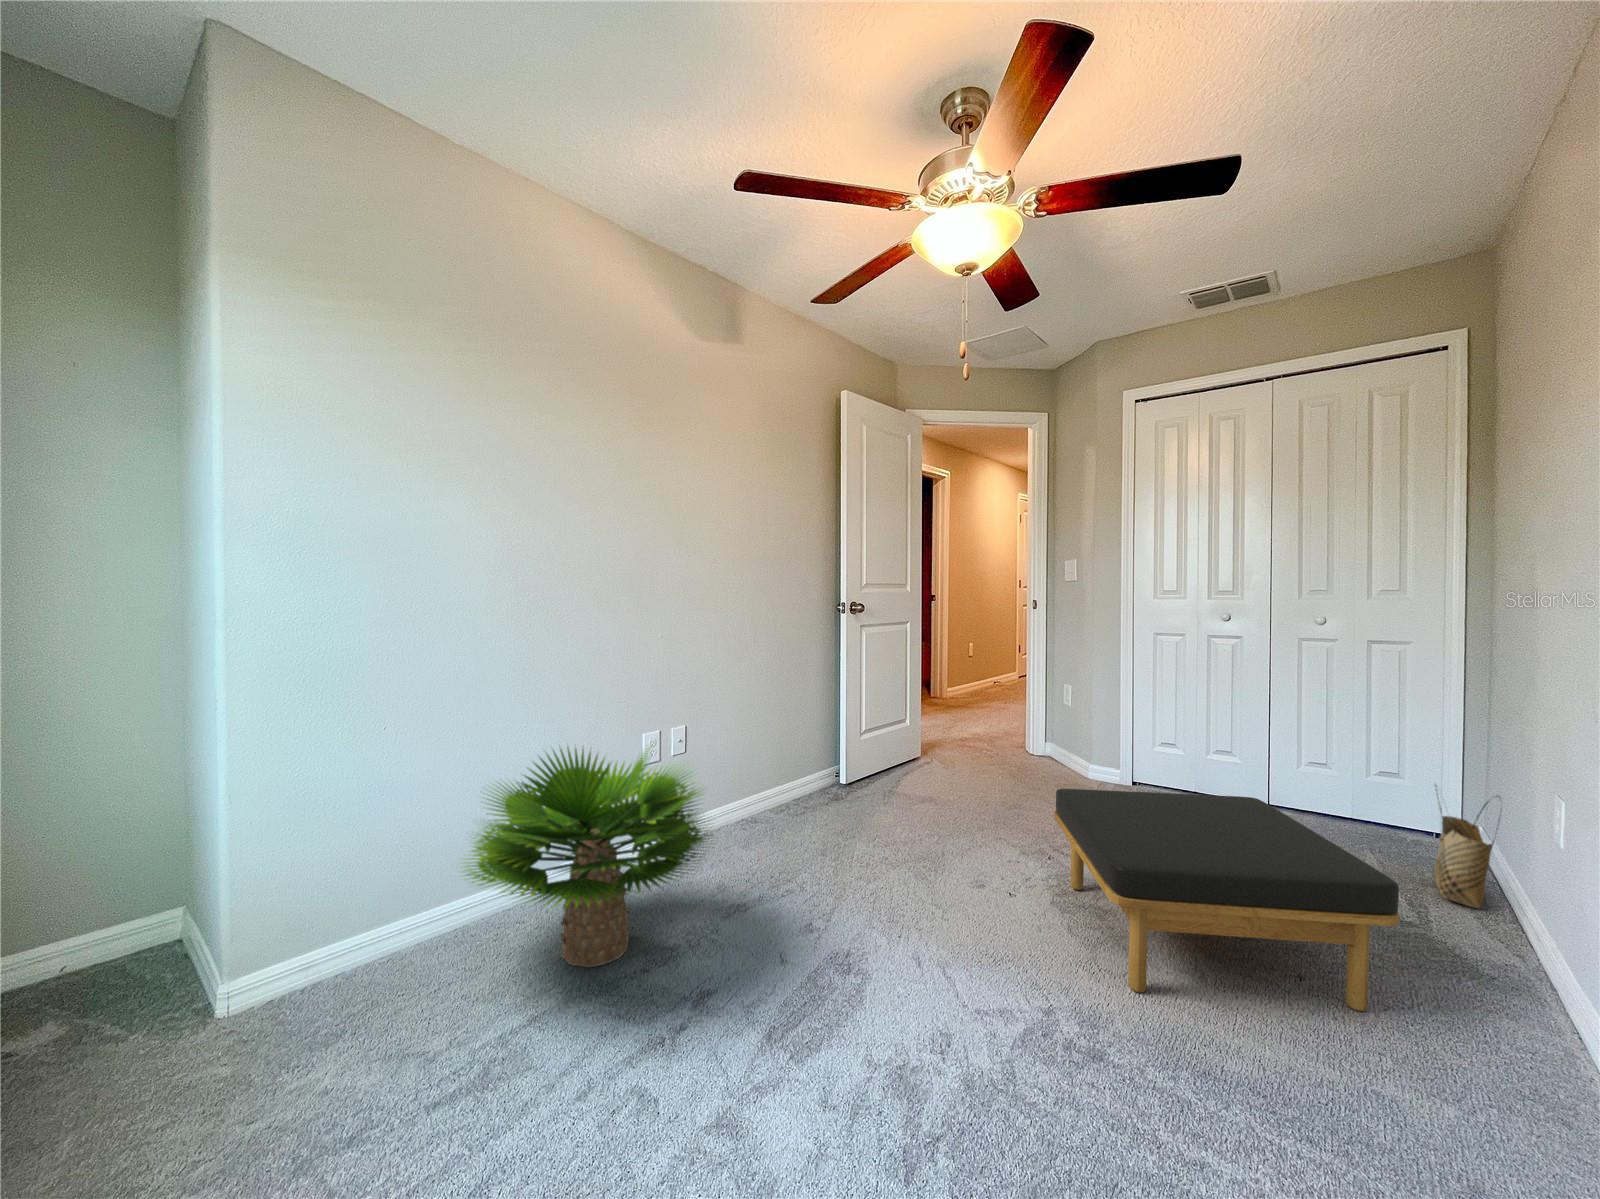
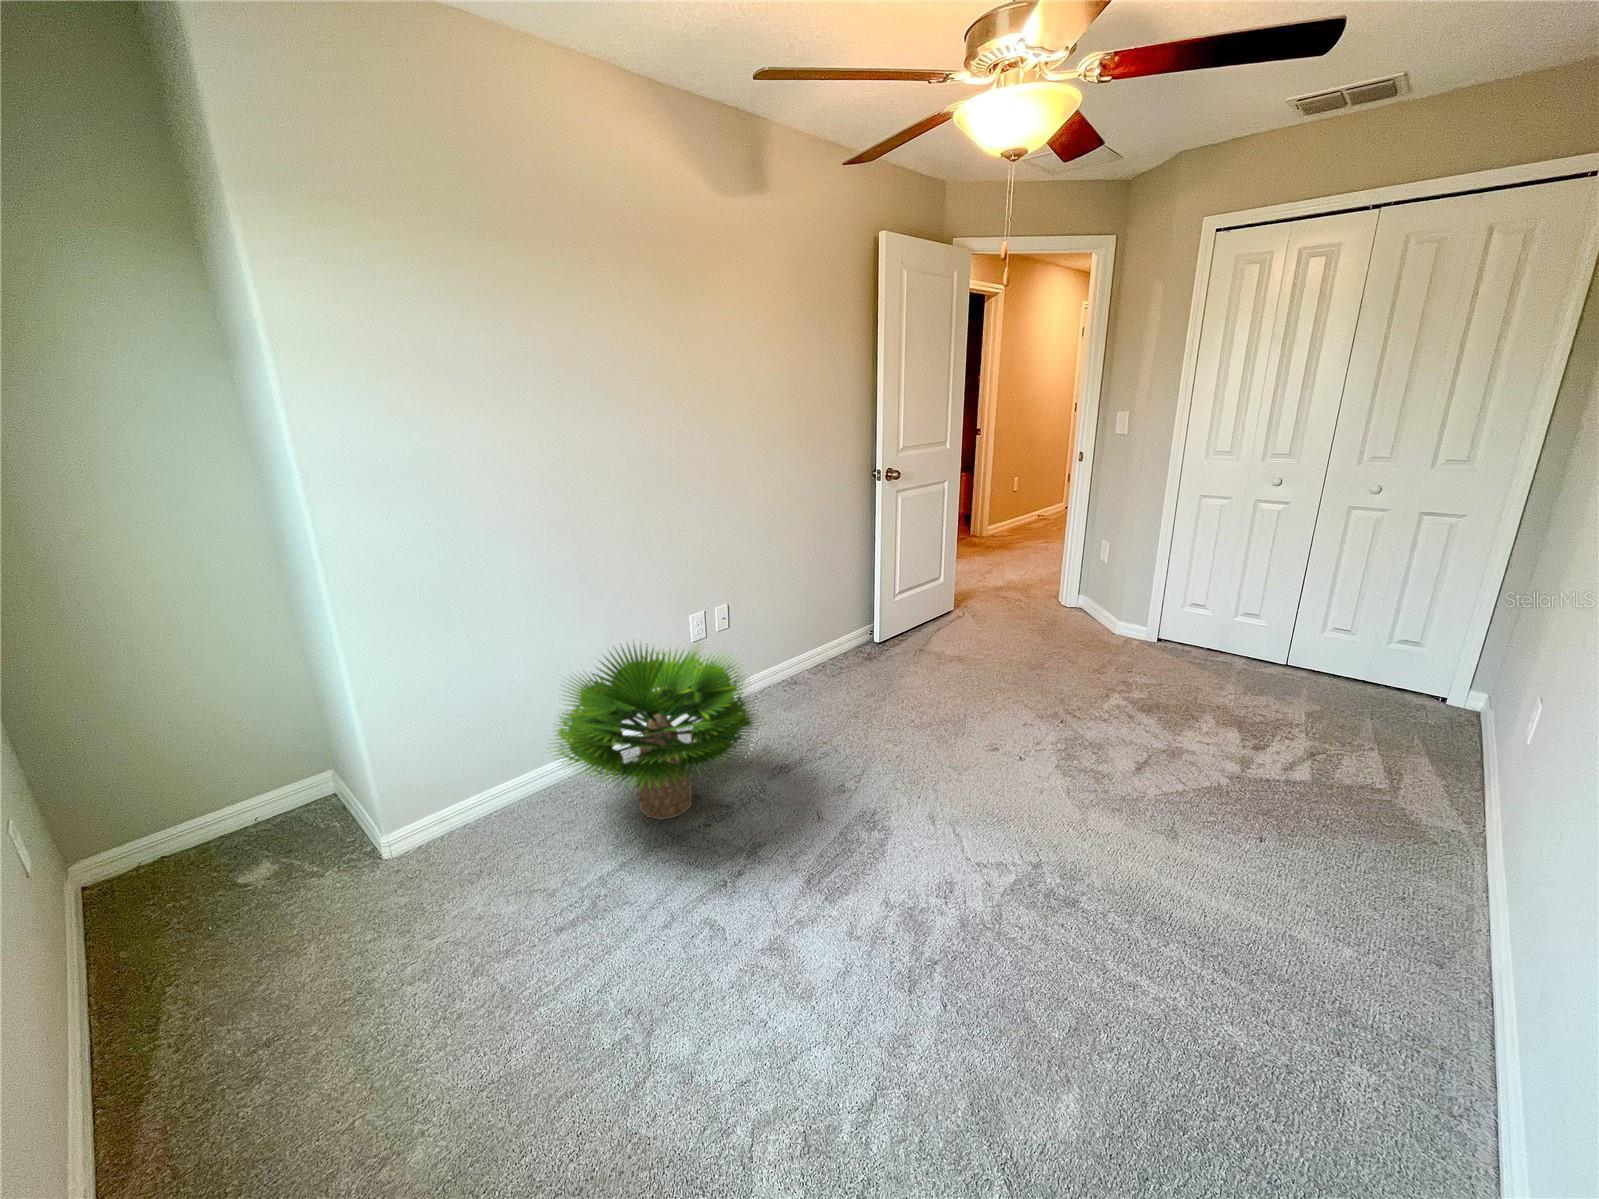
woven basket: present [1434,785,1500,908] -> none [1419,664,1500,775]
ottoman: present [1054,789,1399,1011] -> none [1067,668,1360,869]

